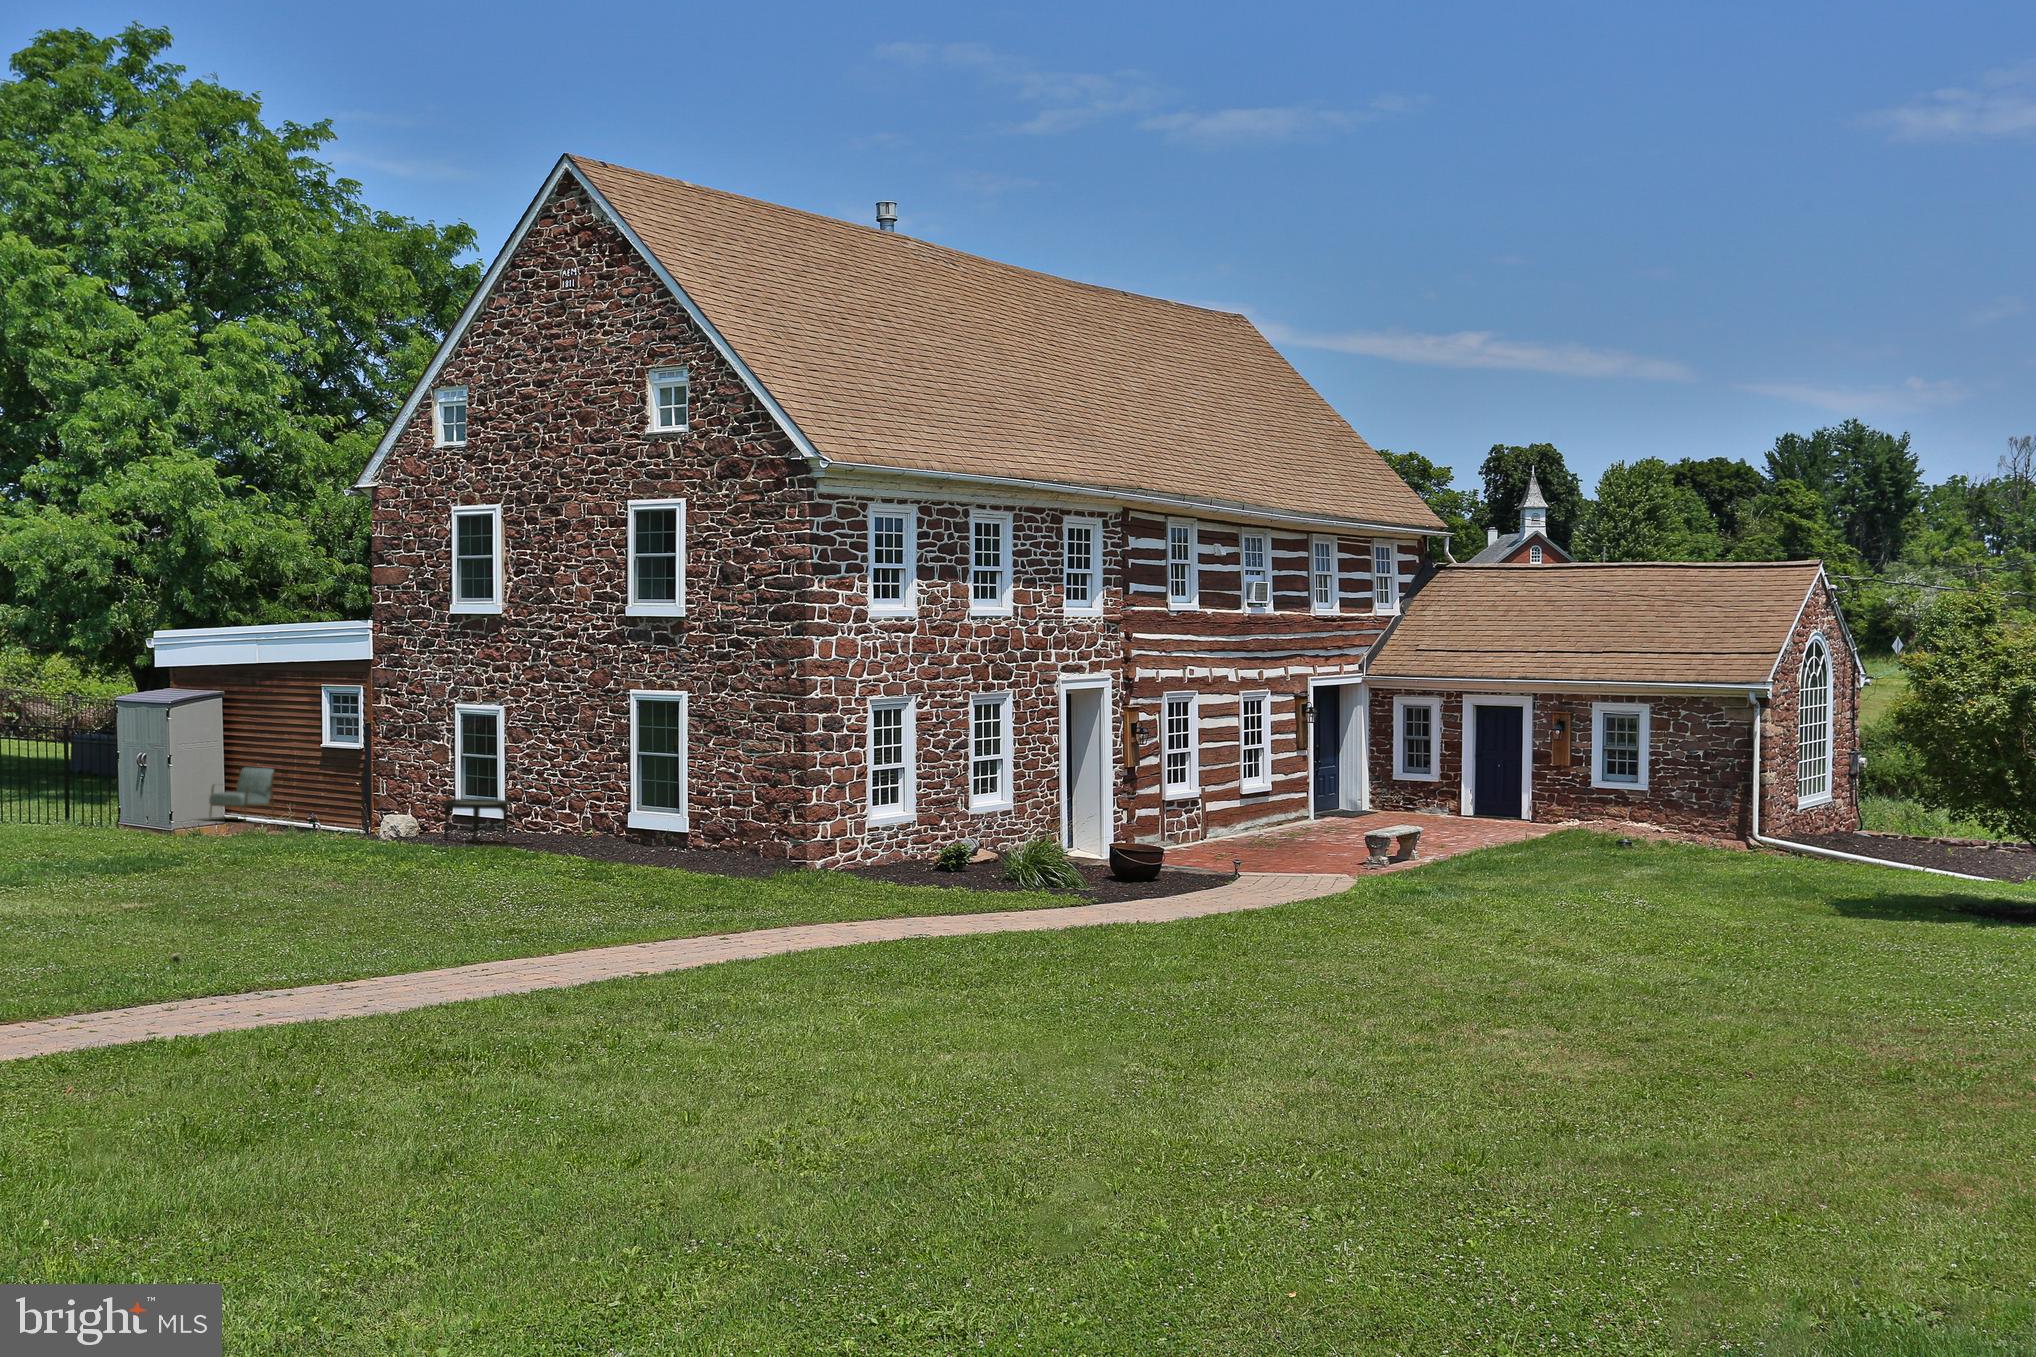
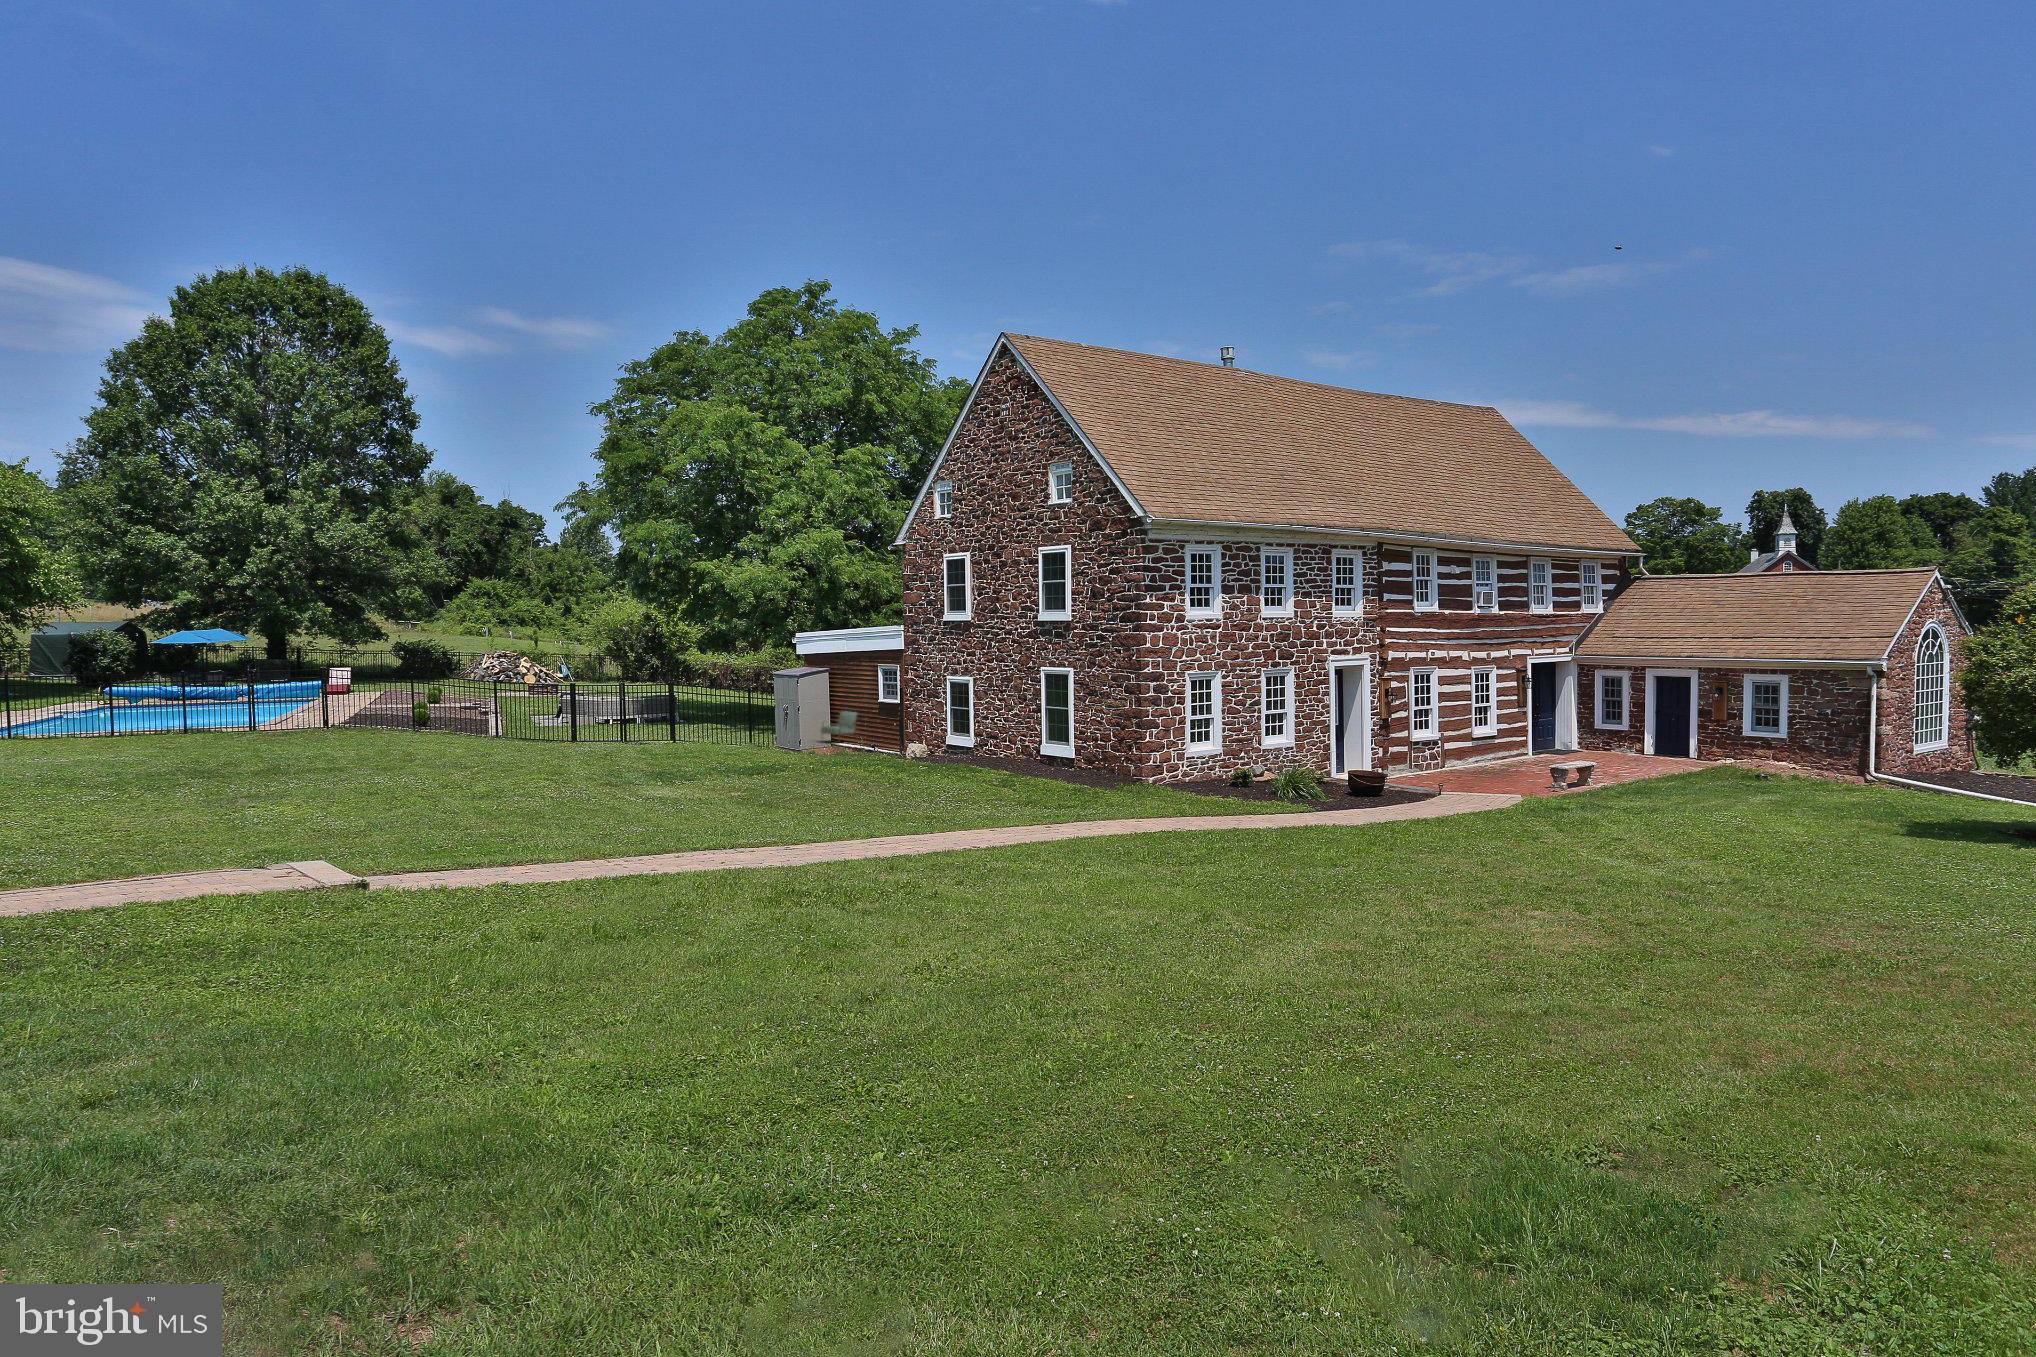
round table: present [443,799,510,843] -> none [936,733,977,760]

